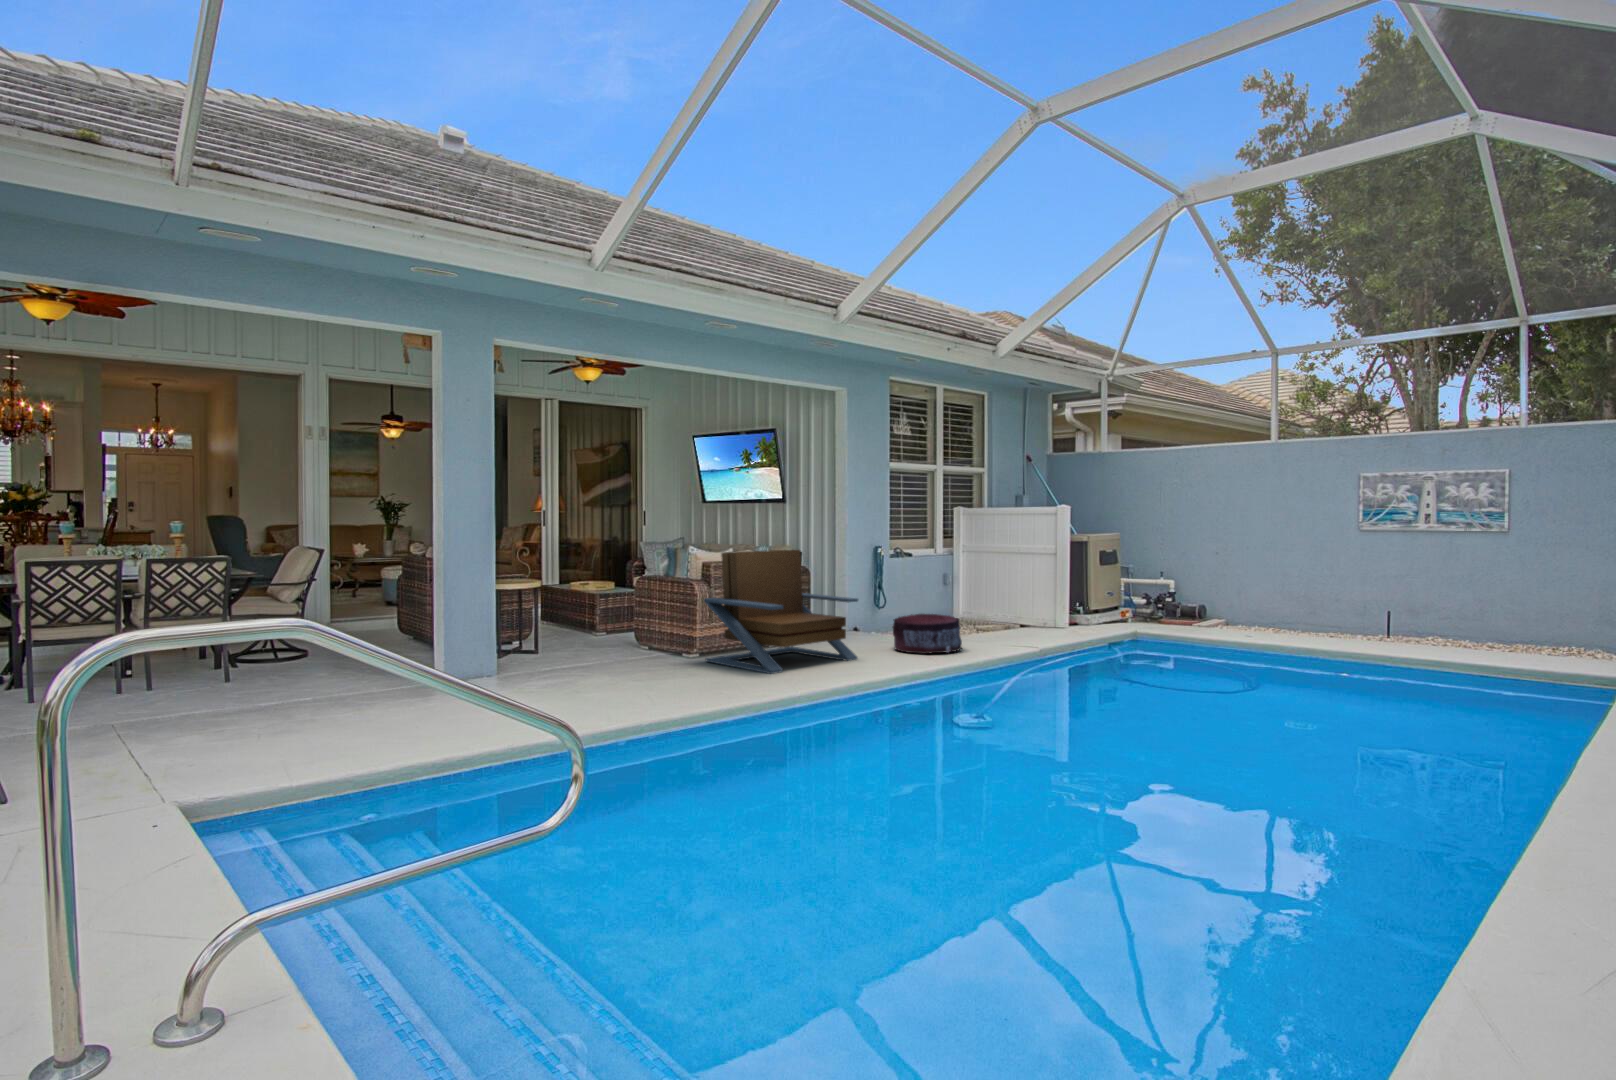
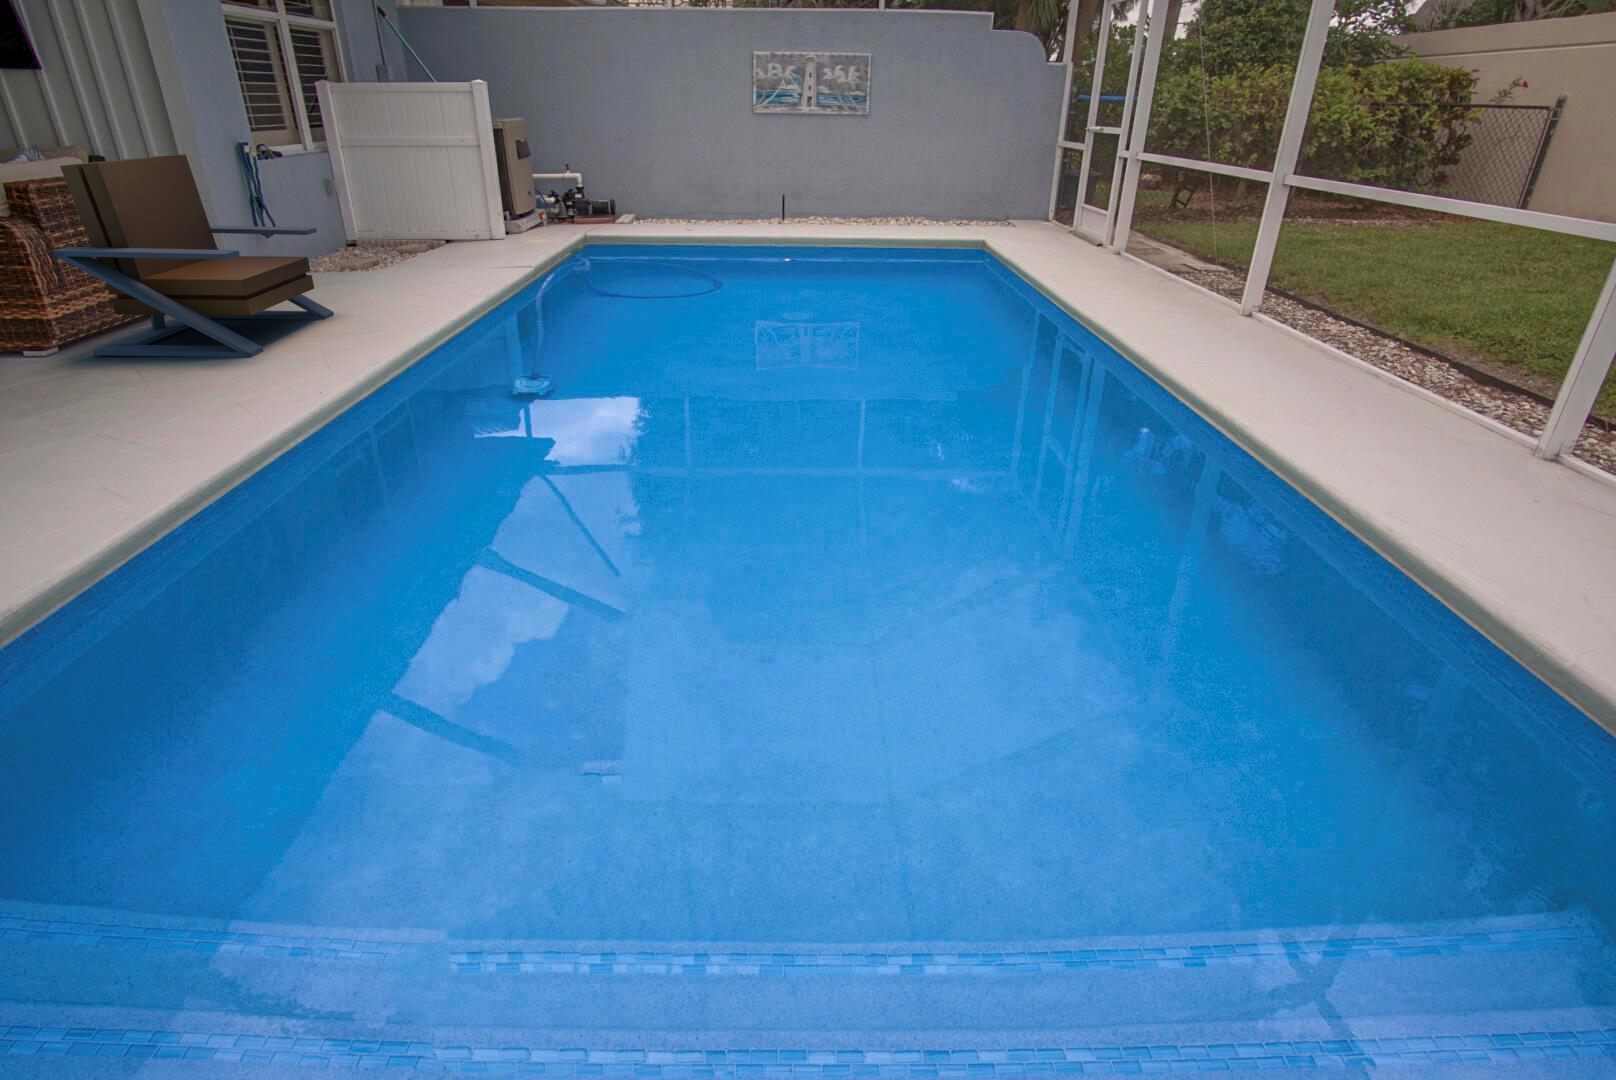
pouf: present [893,614,962,654] -> none [343,239,447,296]

